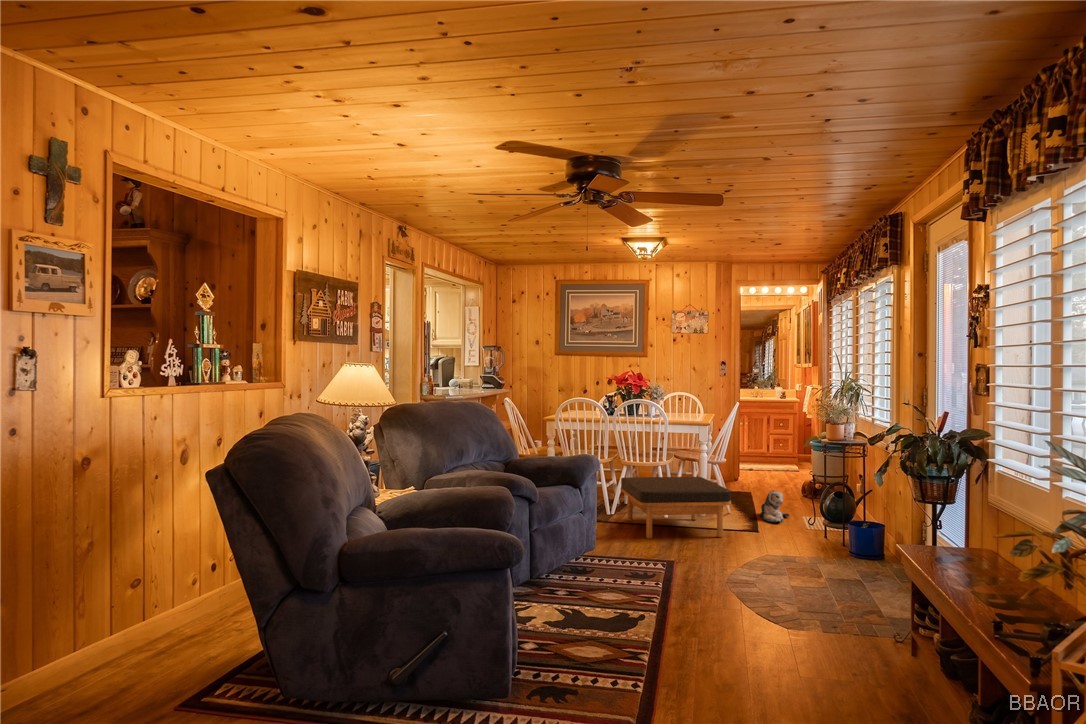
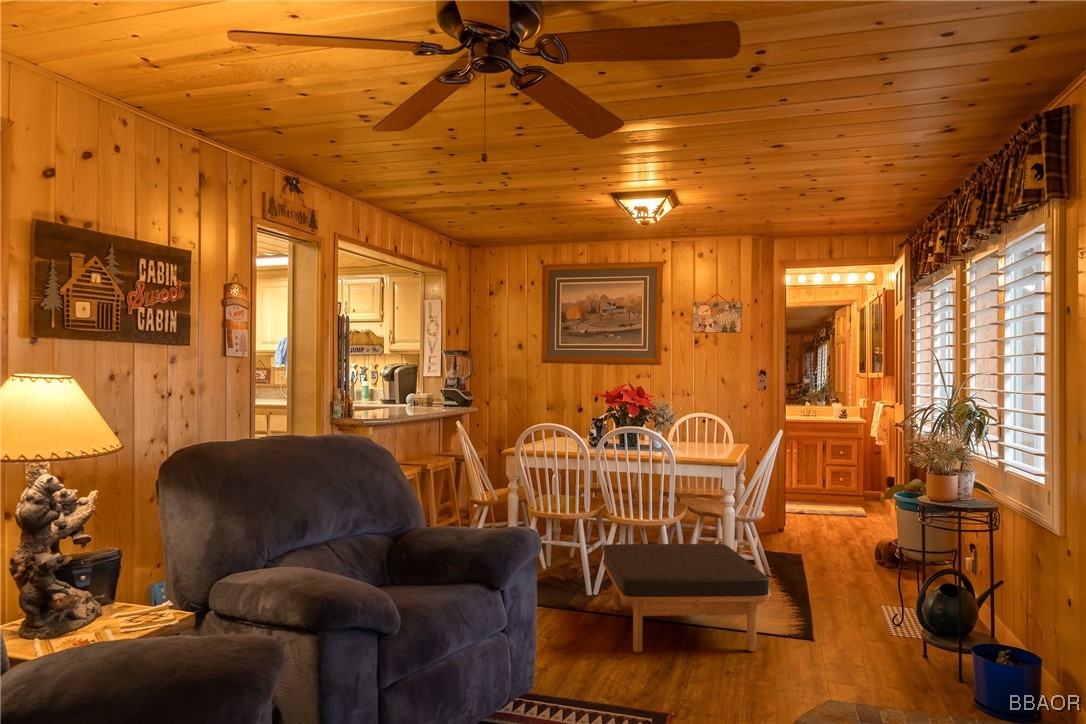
plush toy: present [760,490,789,523] -> none [814,565,861,619]

